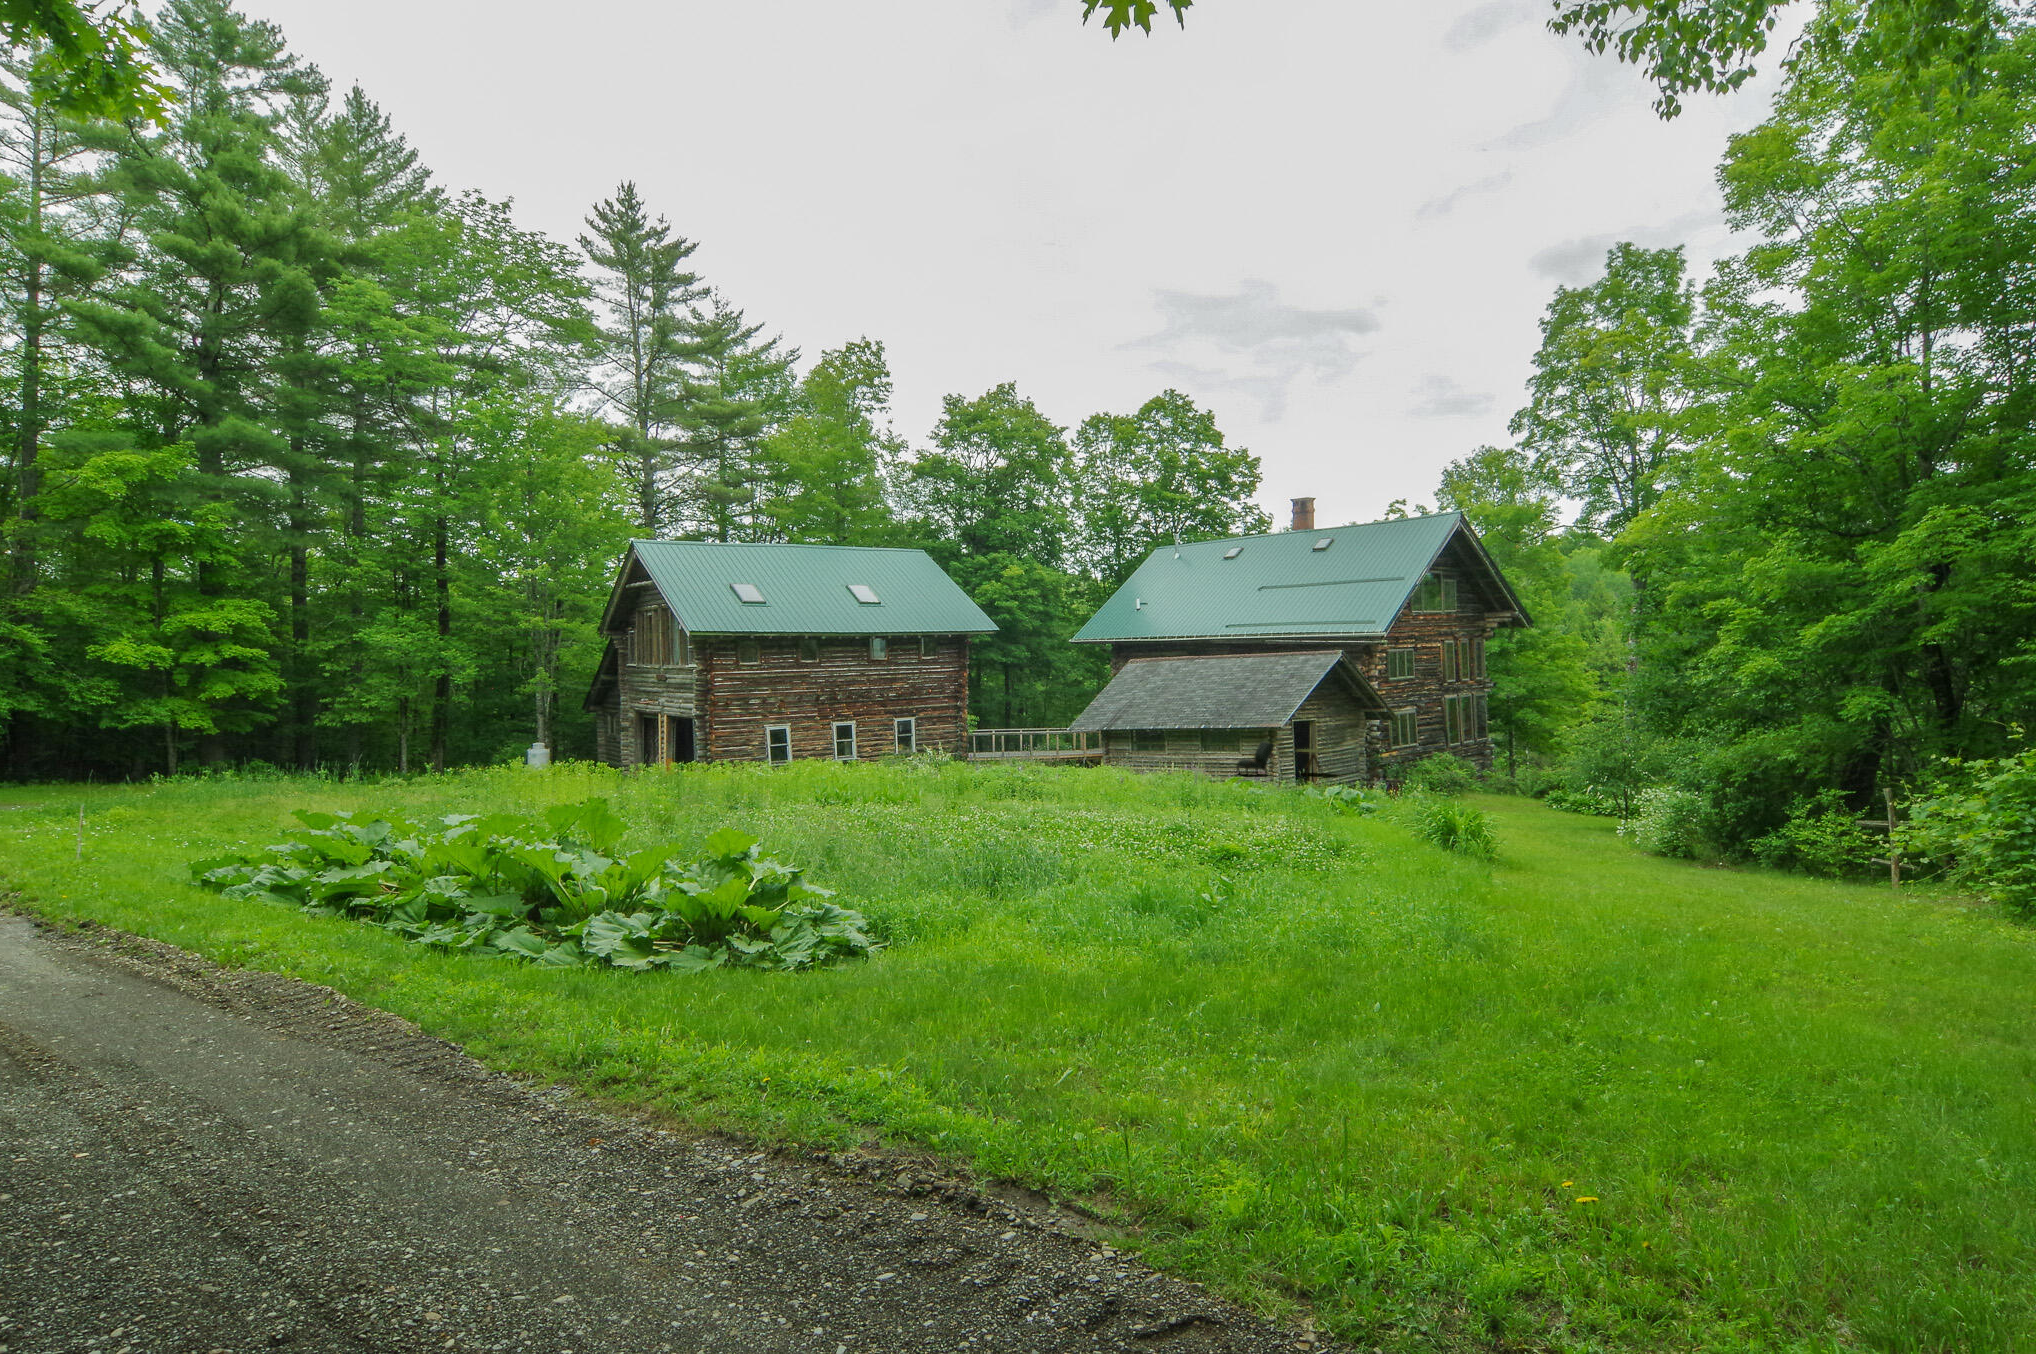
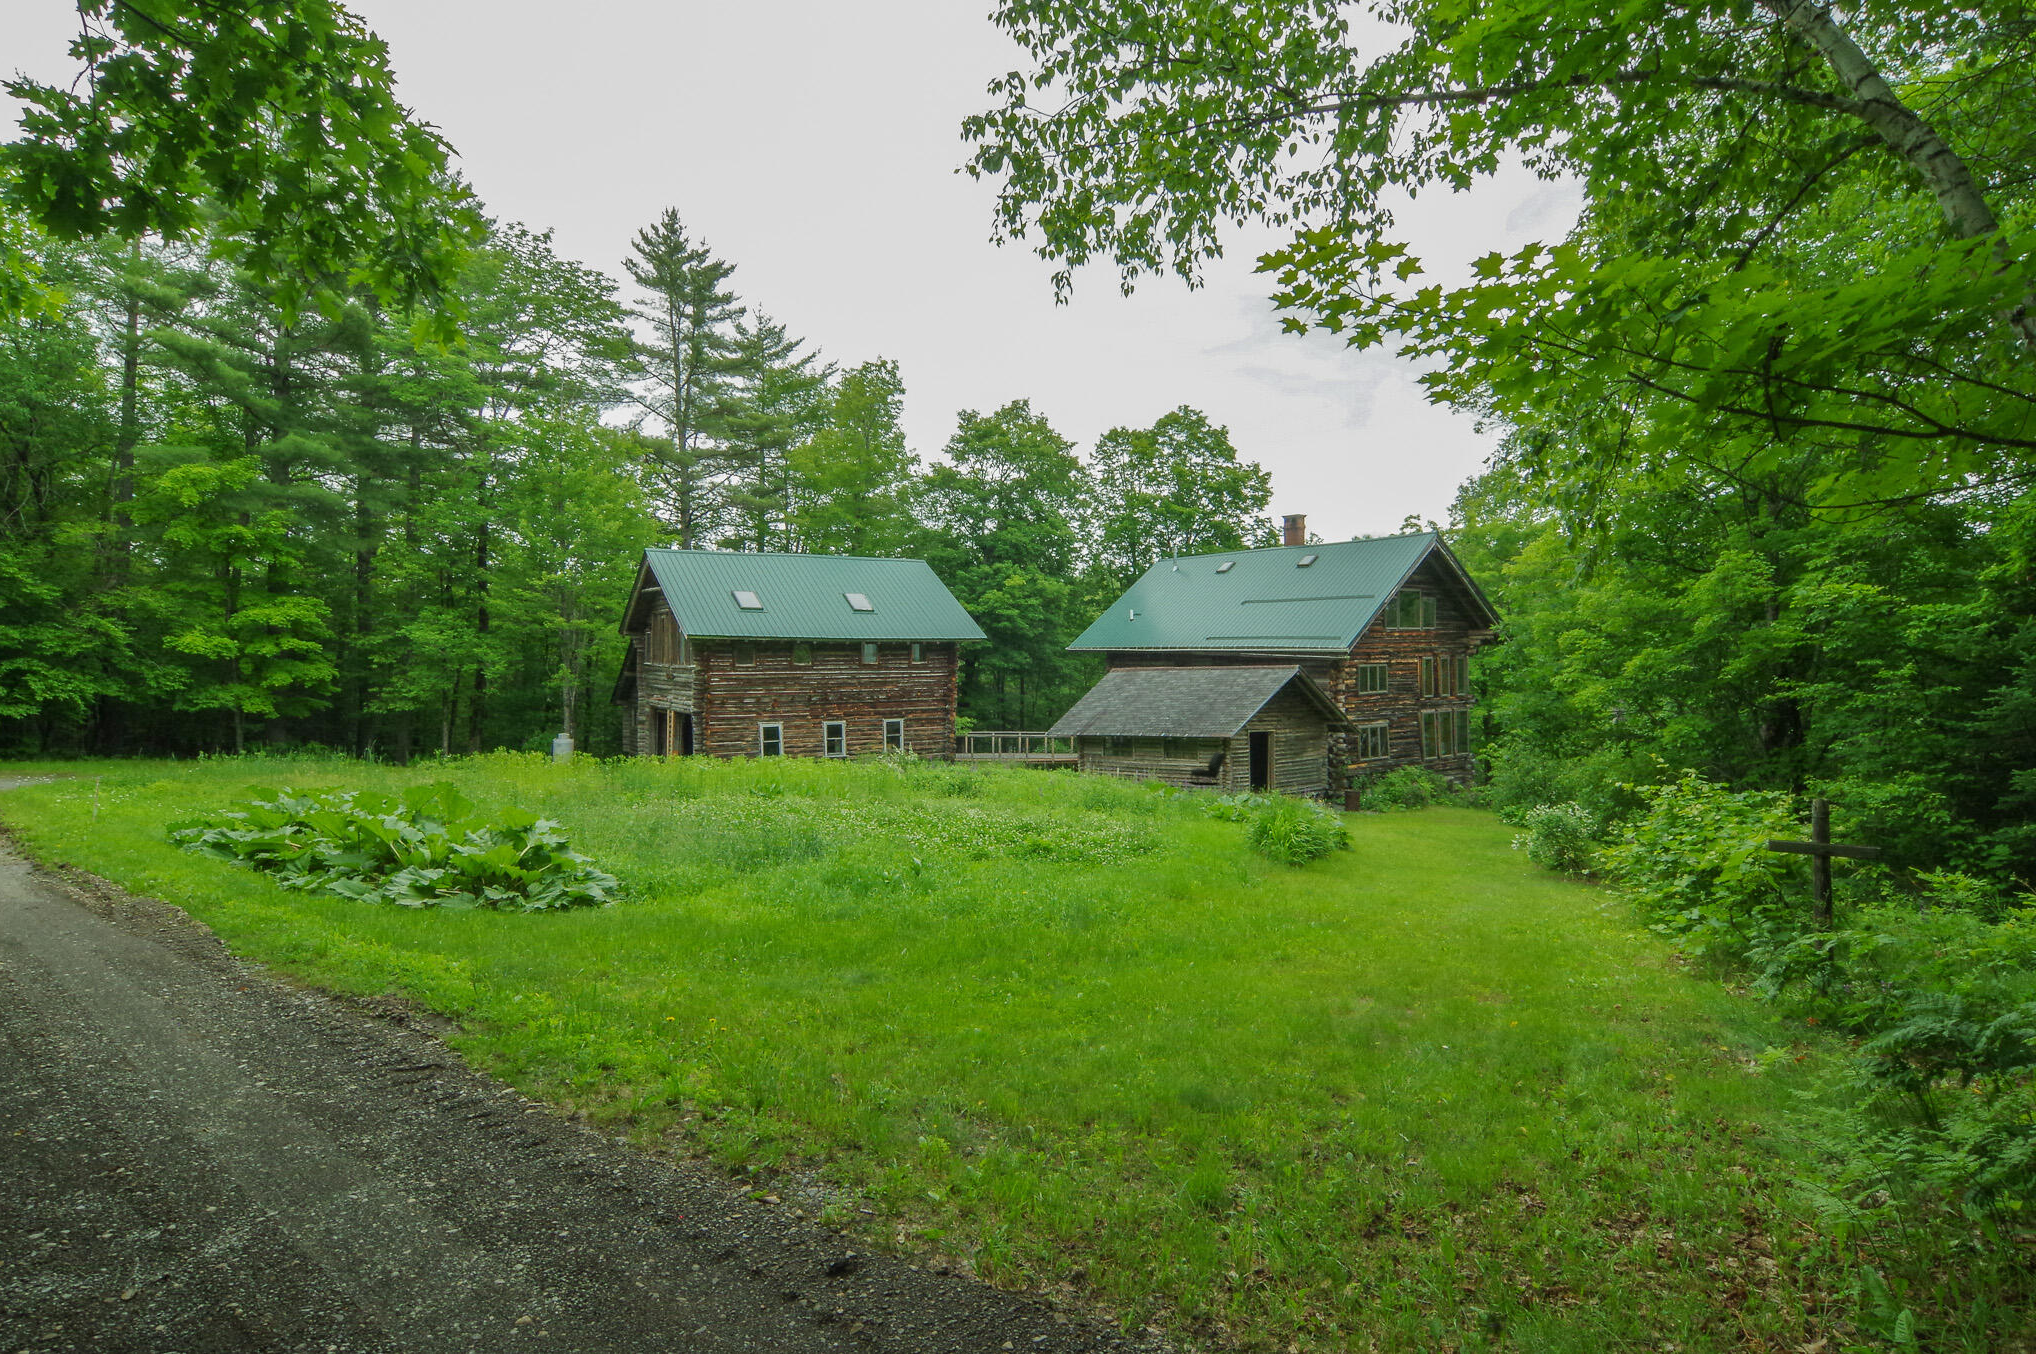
round table: present [1298,749,1330,771] -> none [1248,761,1284,787]

